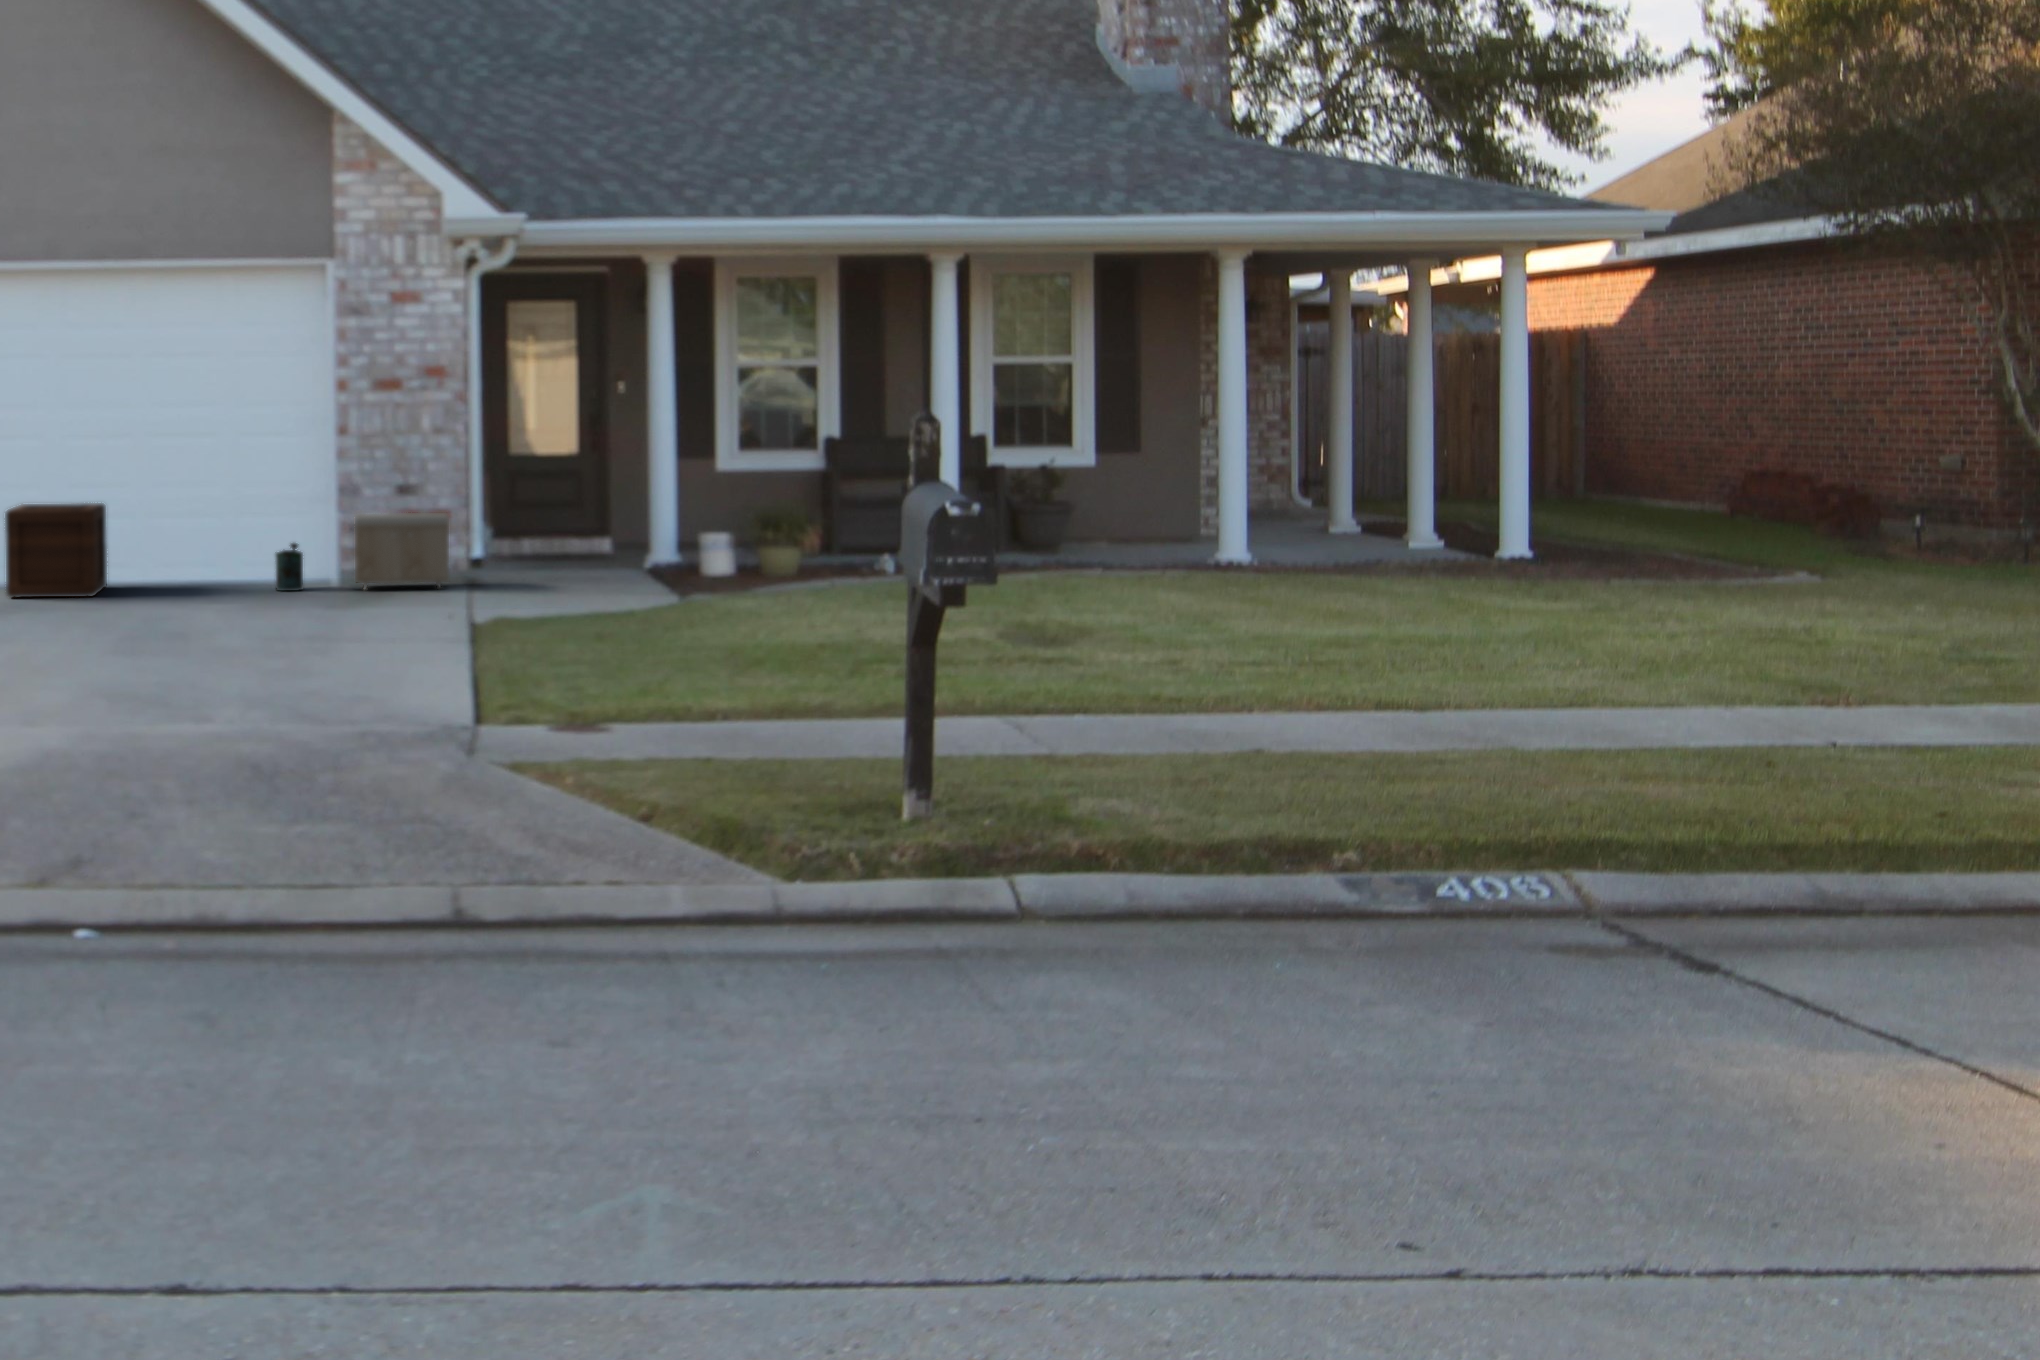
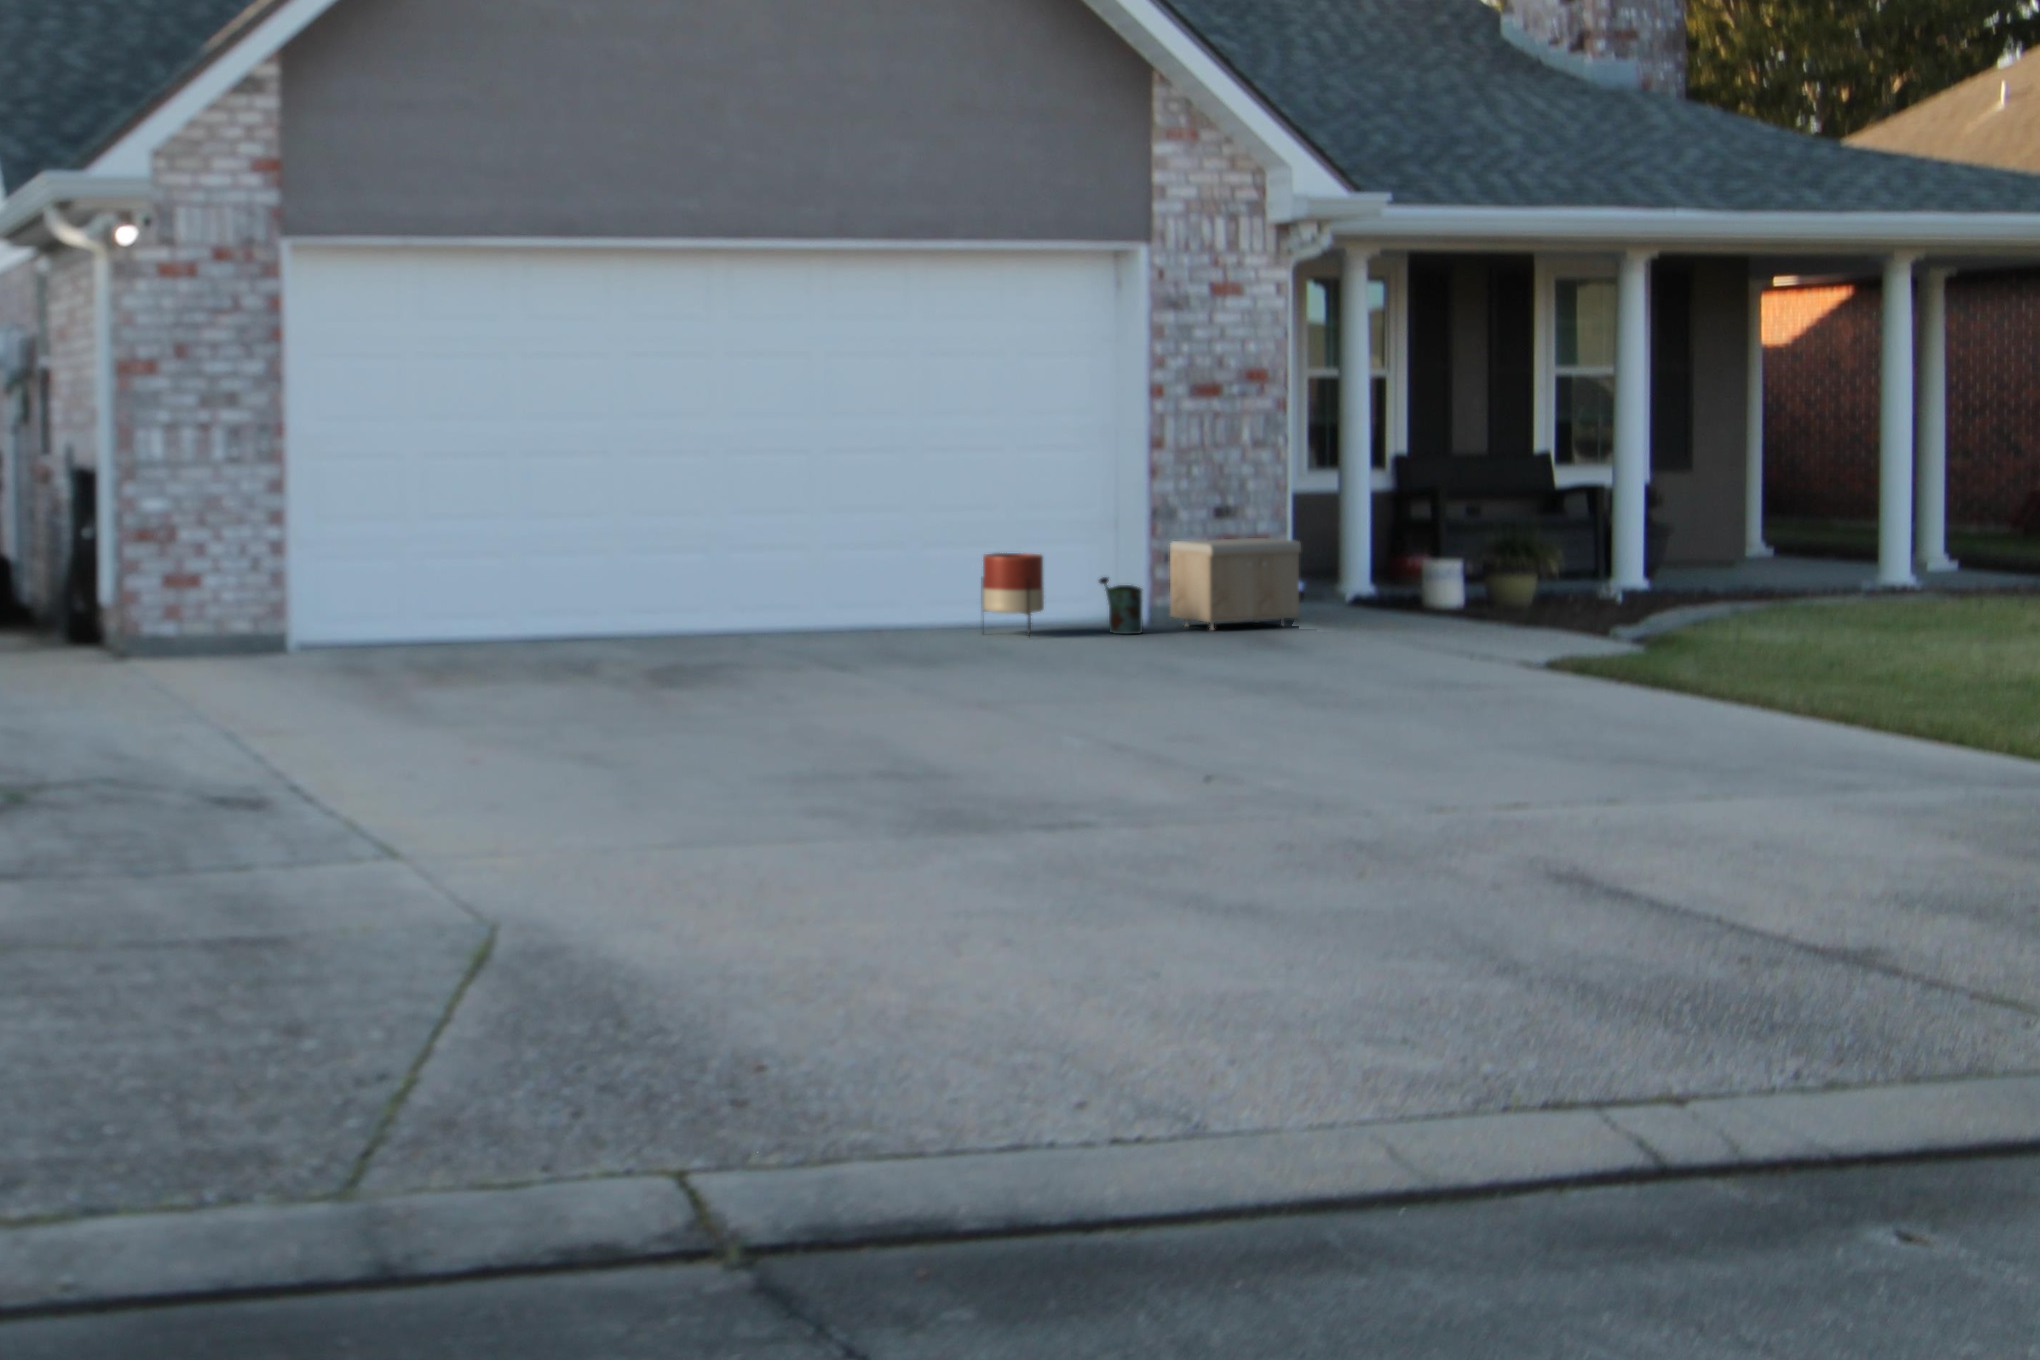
wooden crate: present [5,503,107,598] -> none [808,534,955,652]
planter: none [170,521,220,591] -> present [982,553,1044,636]

